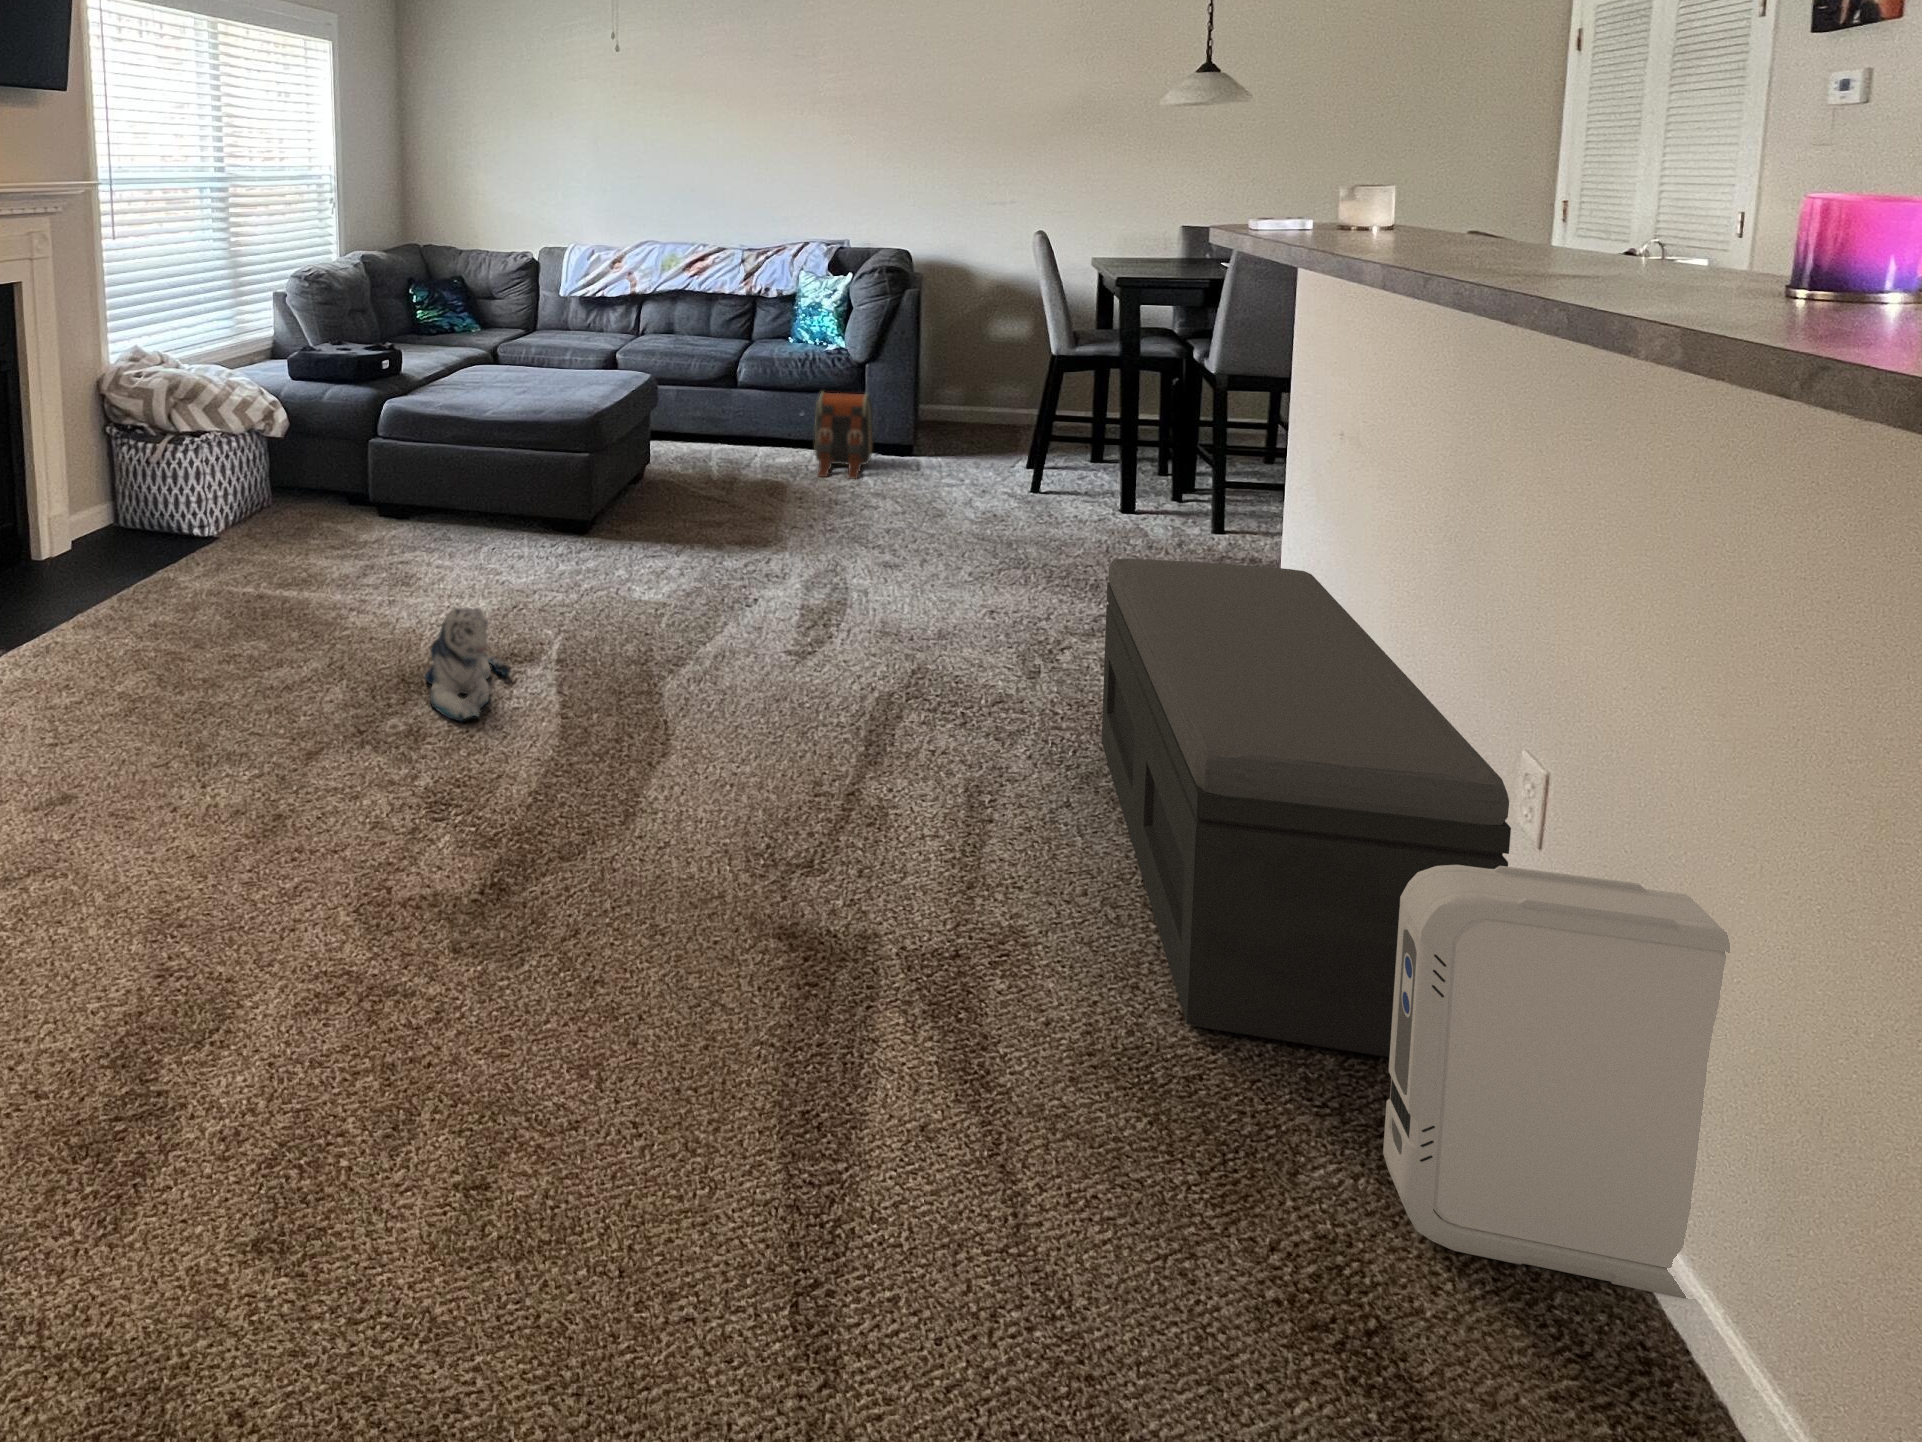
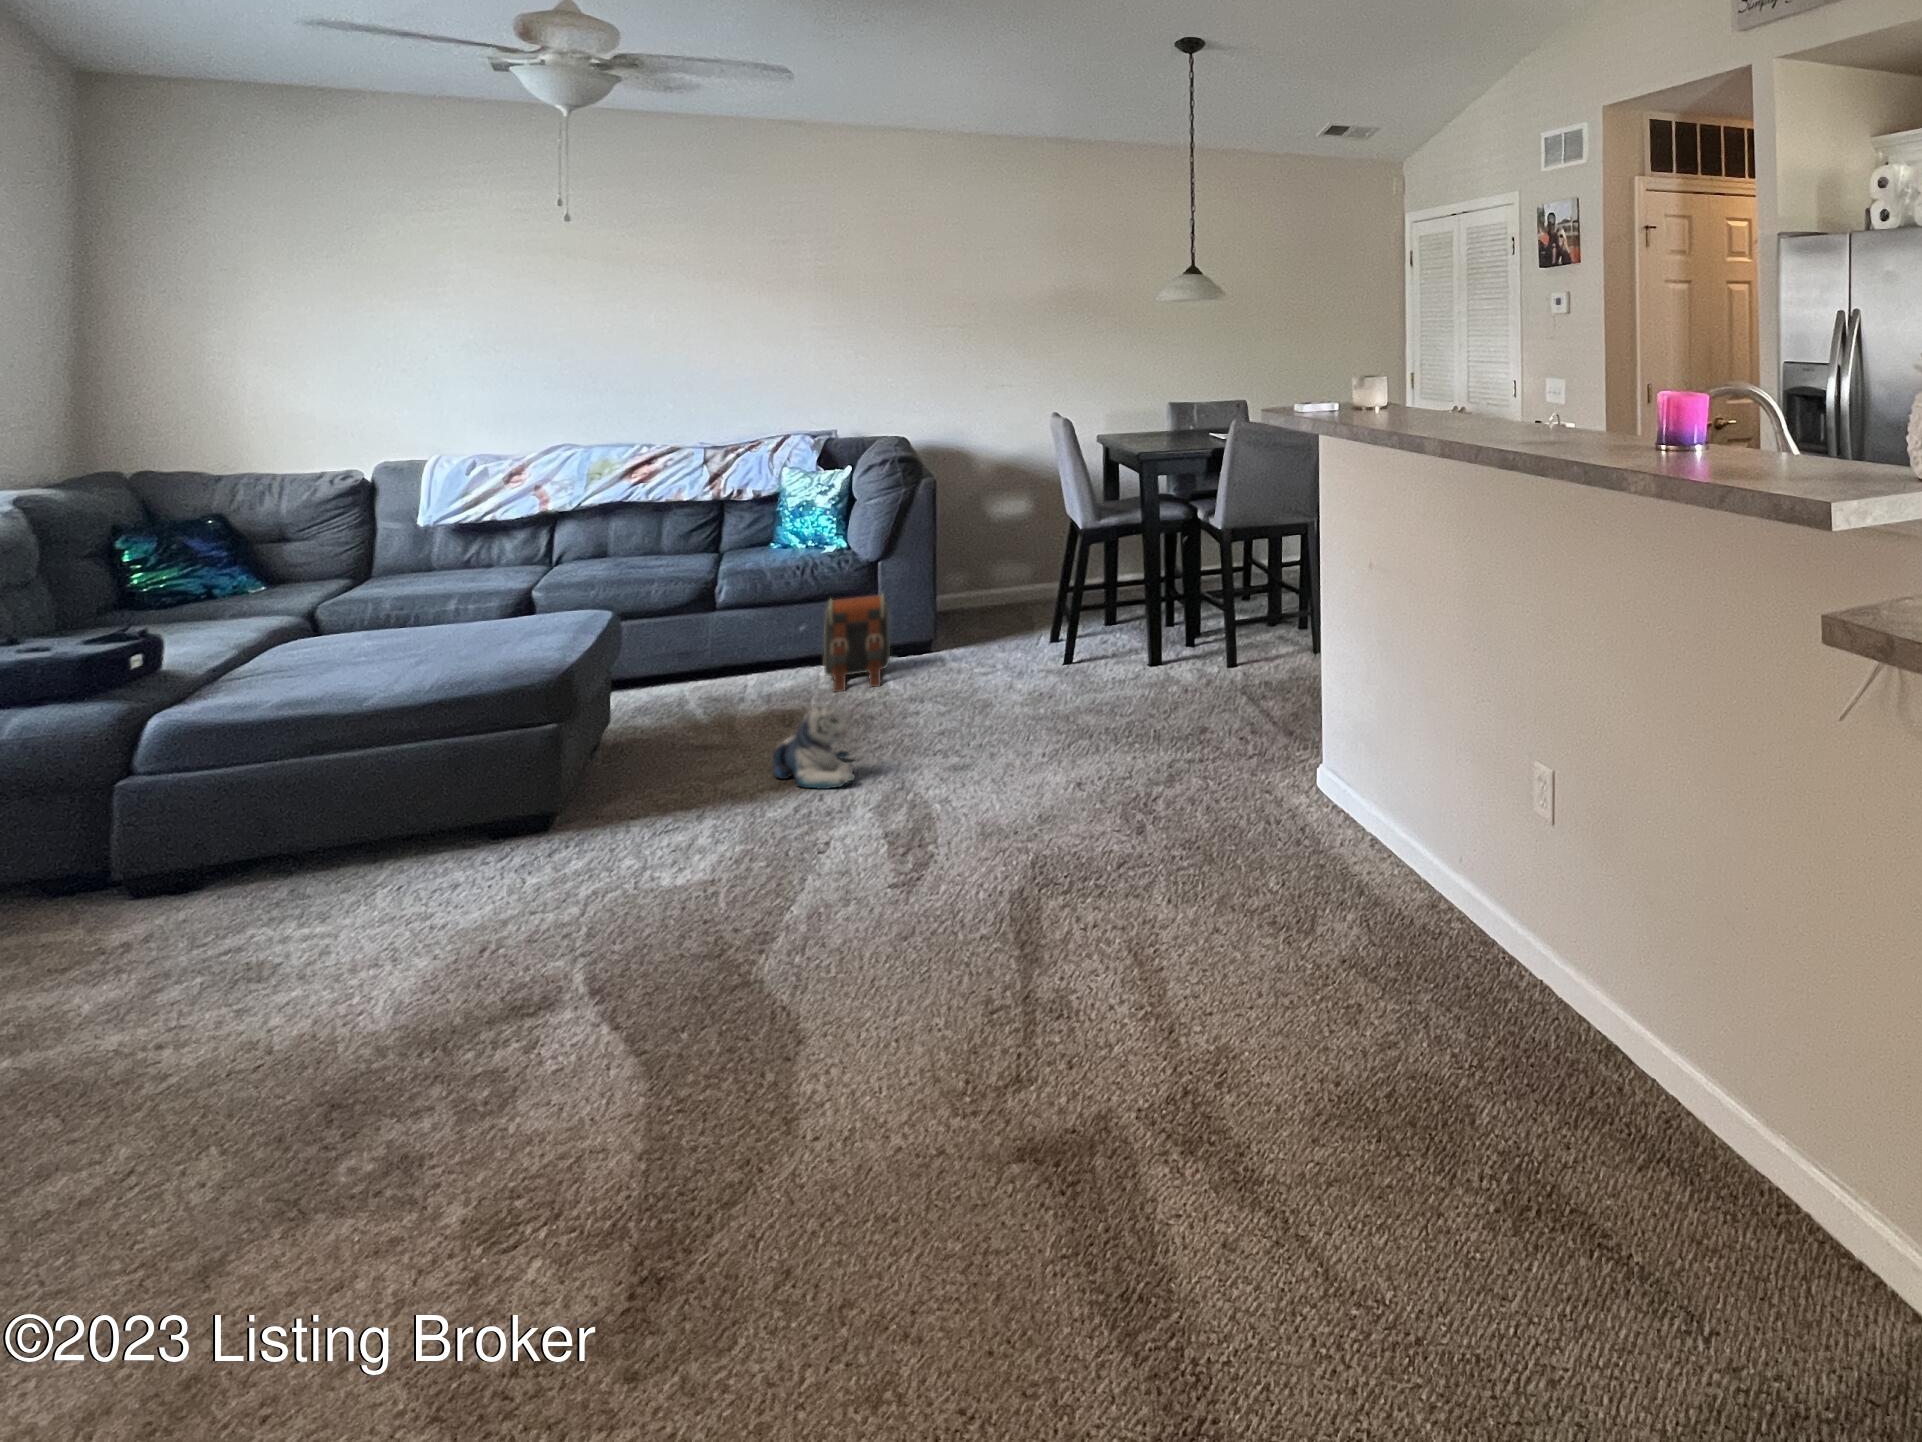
storage bench: present [1101,559,1511,1058] -> none [1220,679,1542,1057]
plush toy: present [424,608,510,721] -> present [772,706,854,789]
air purifier: present [1383,865,1730,1299] -> none [1517,821,1690,1117]

